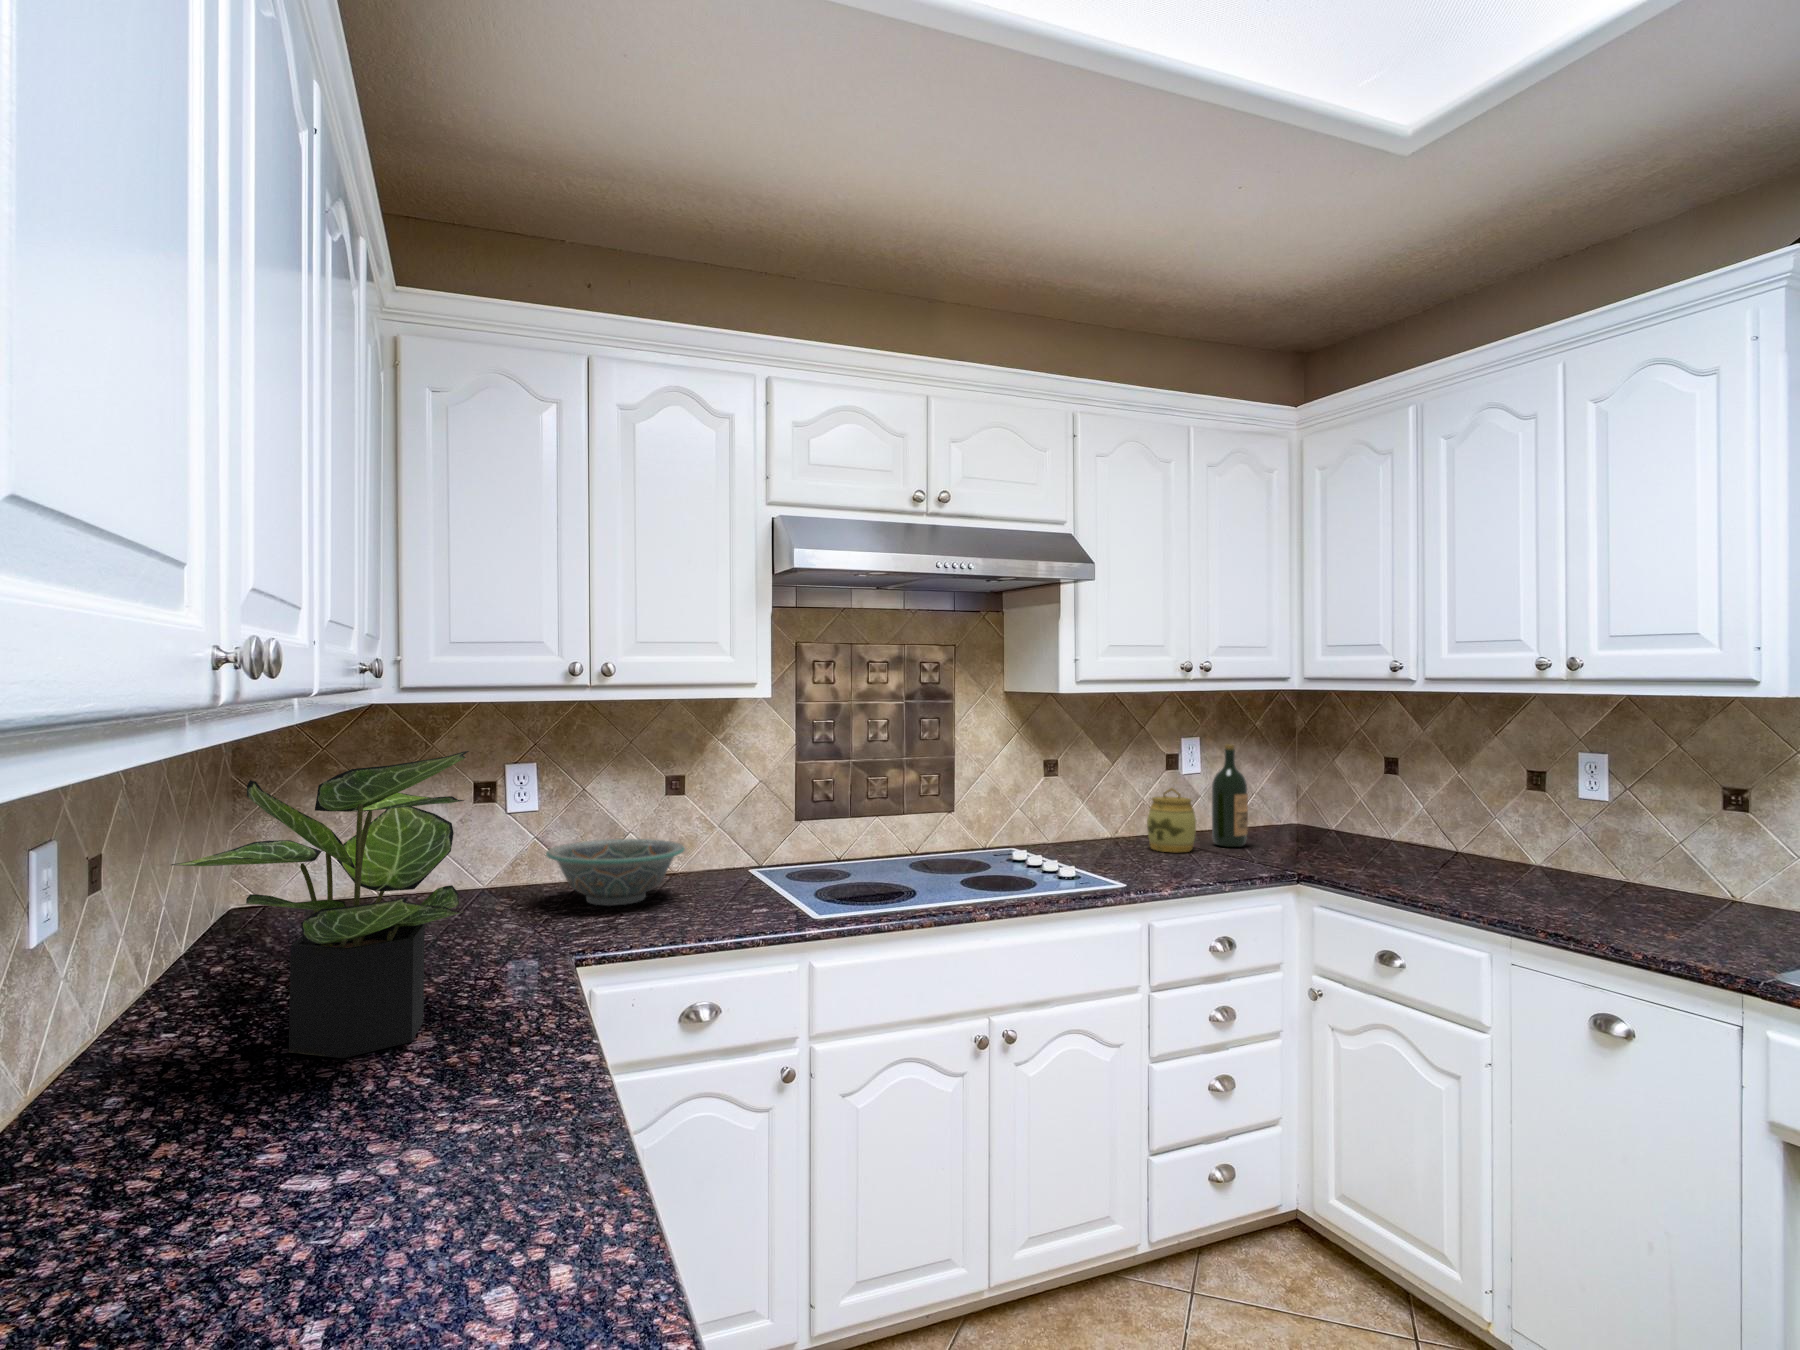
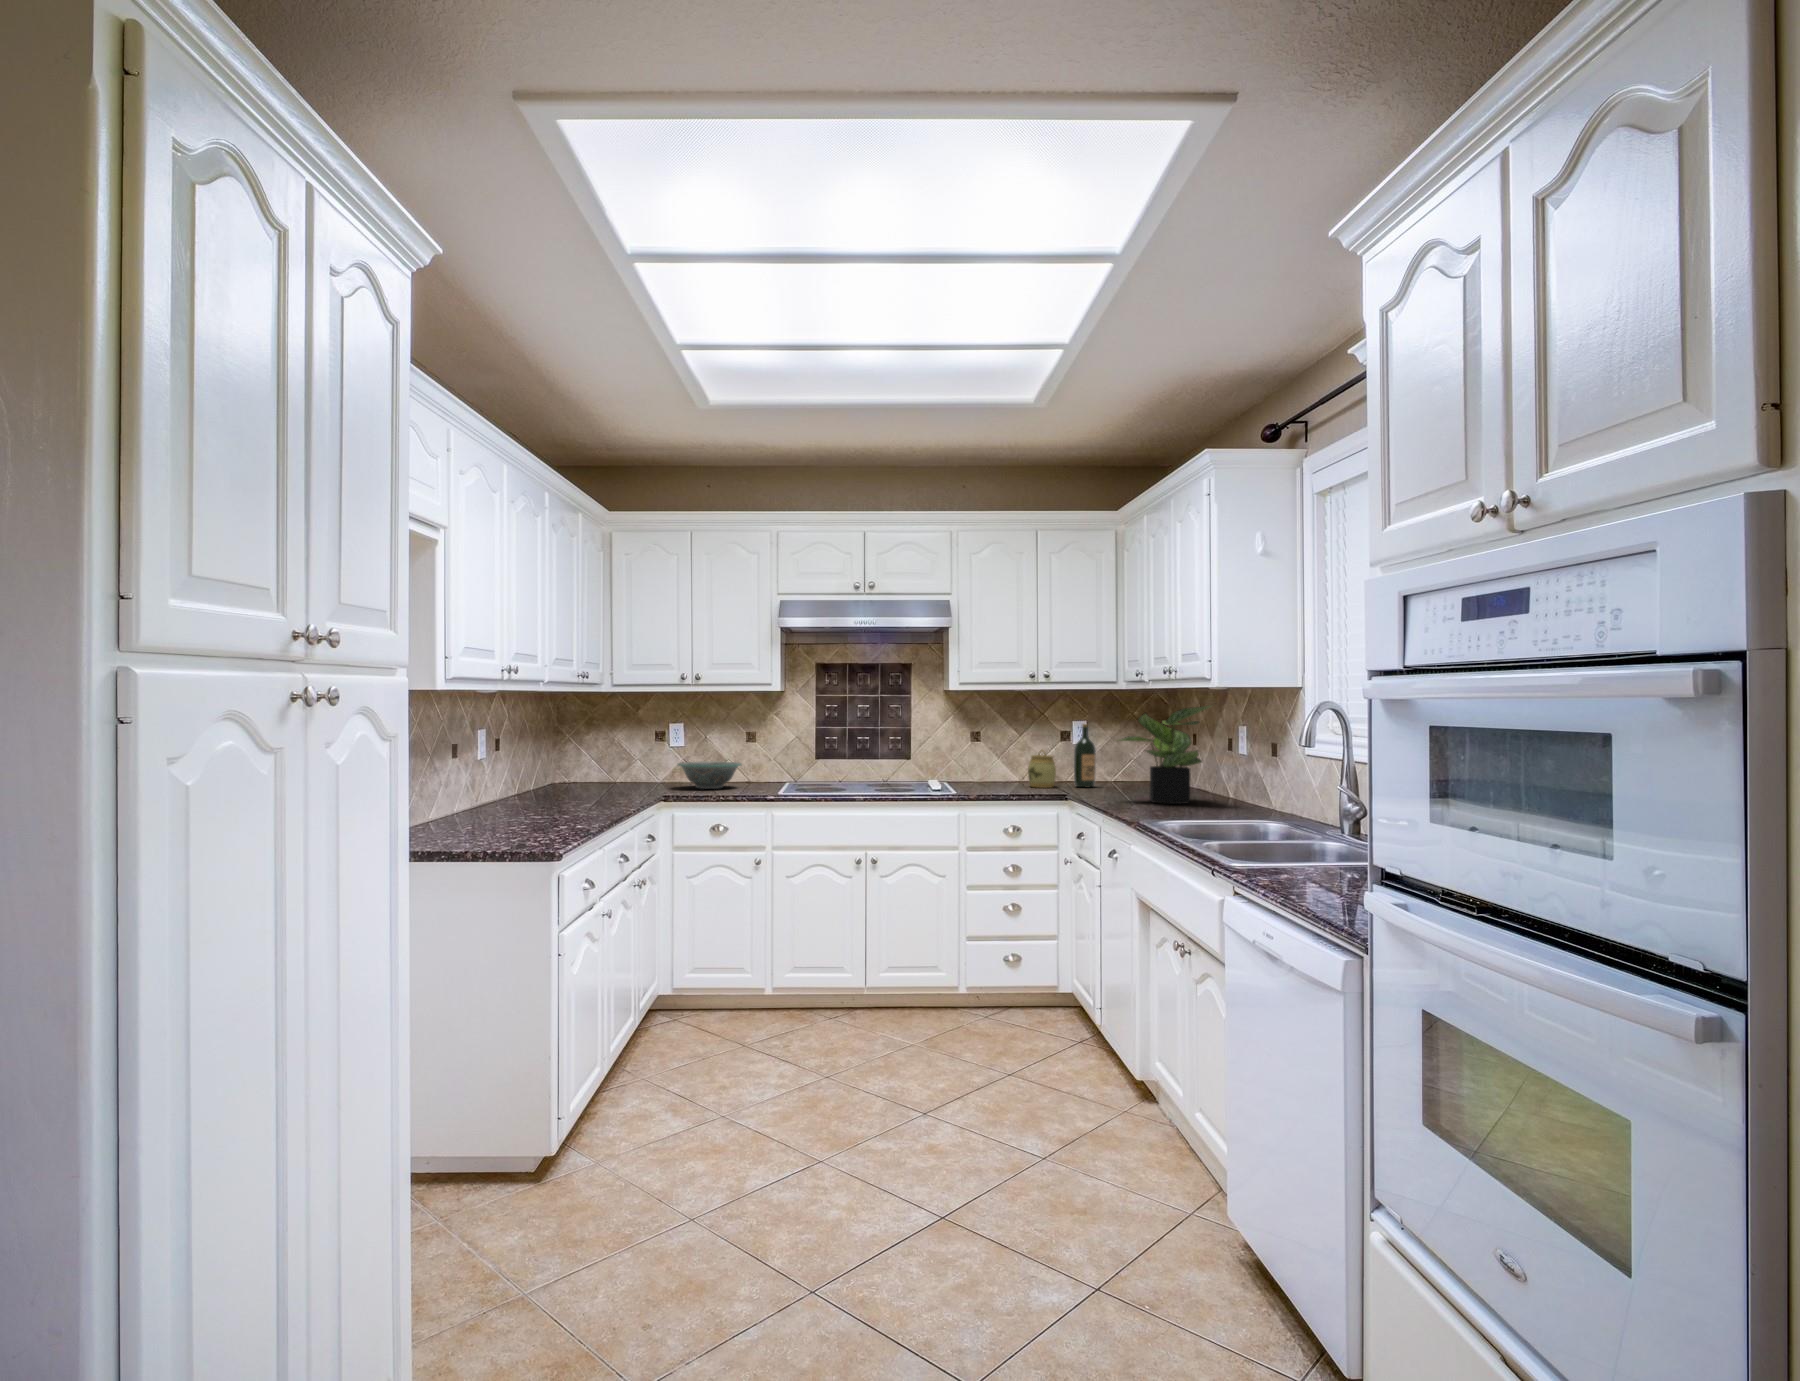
potted plant: present [171,751,469,1058] -> present [1119,705,1211,804]

